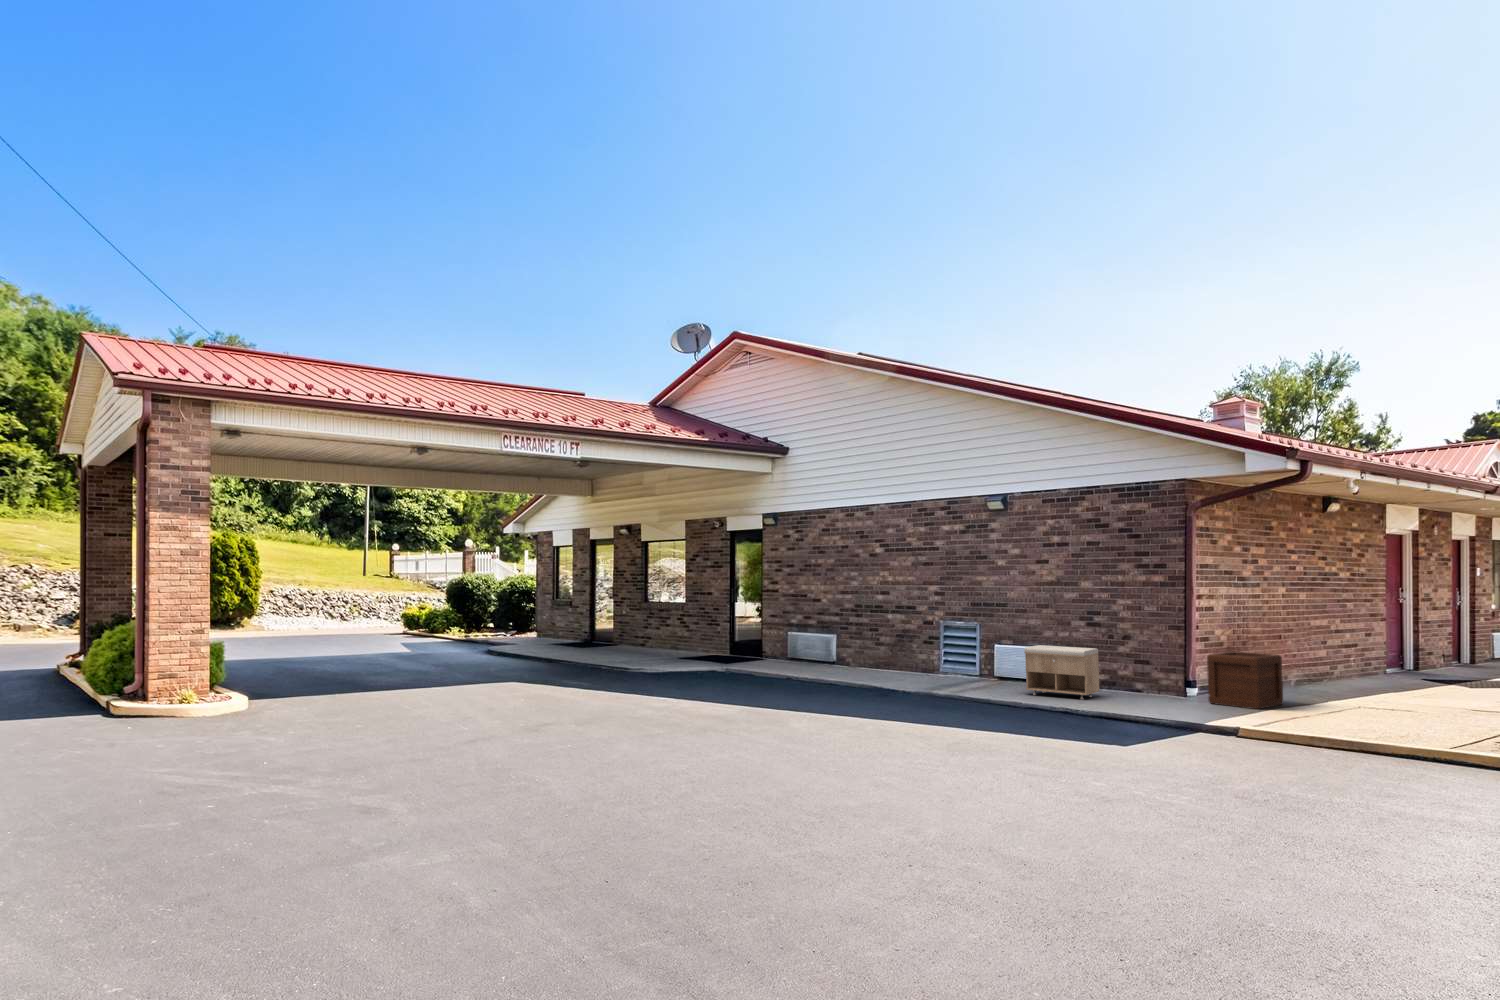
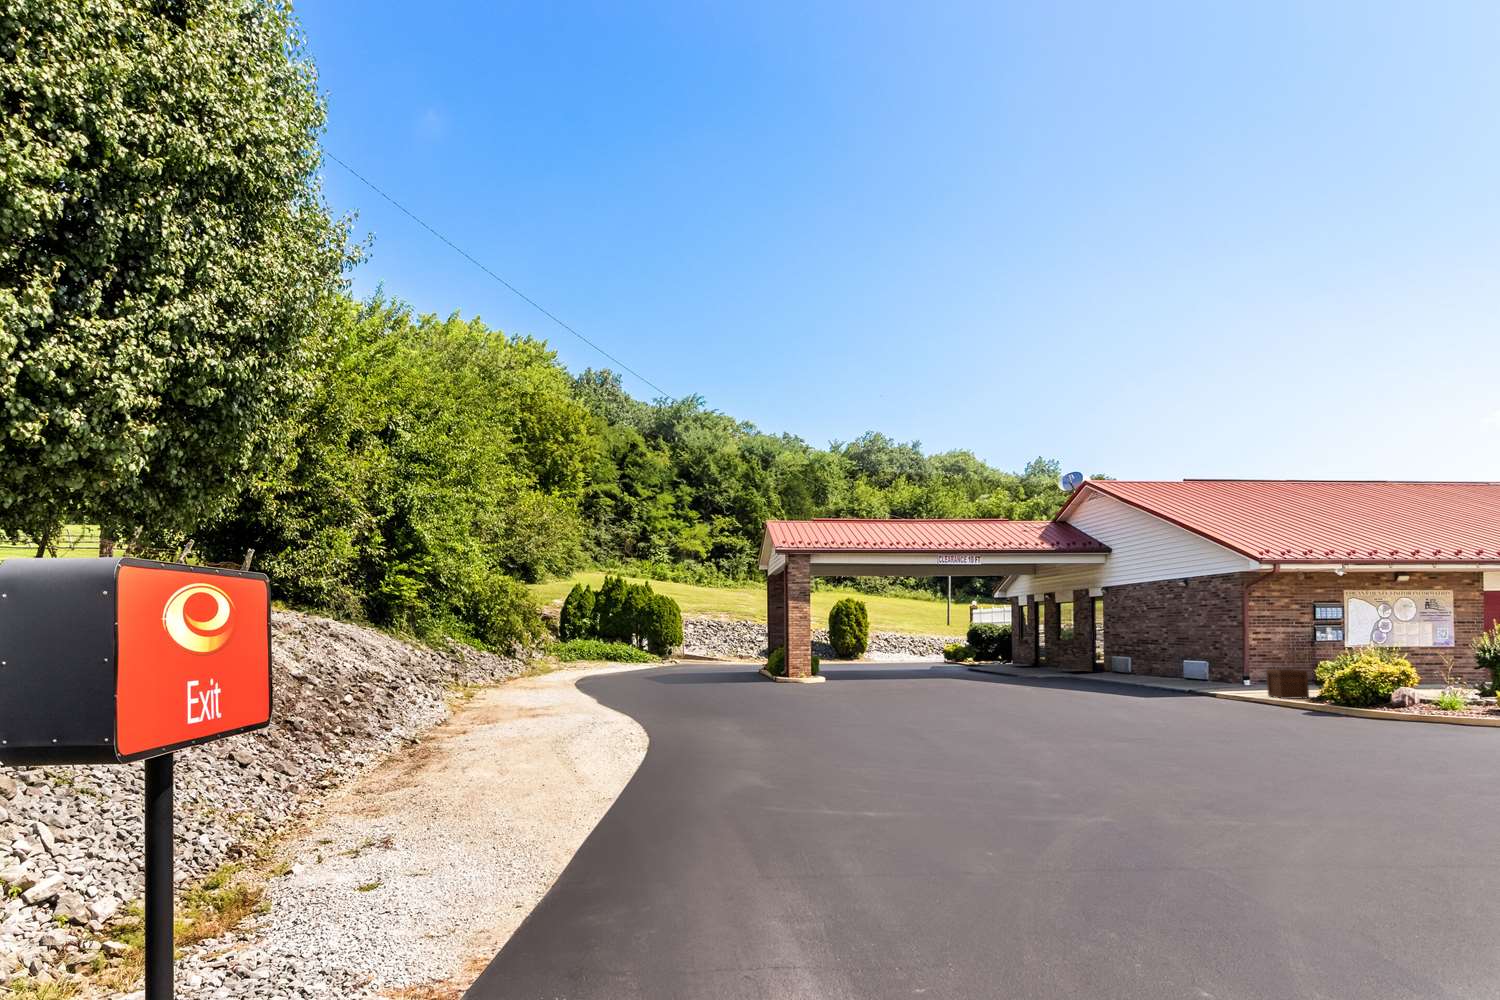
storage bench: present [1024,645,1099,699] -> none [1183,665,1223,693]

